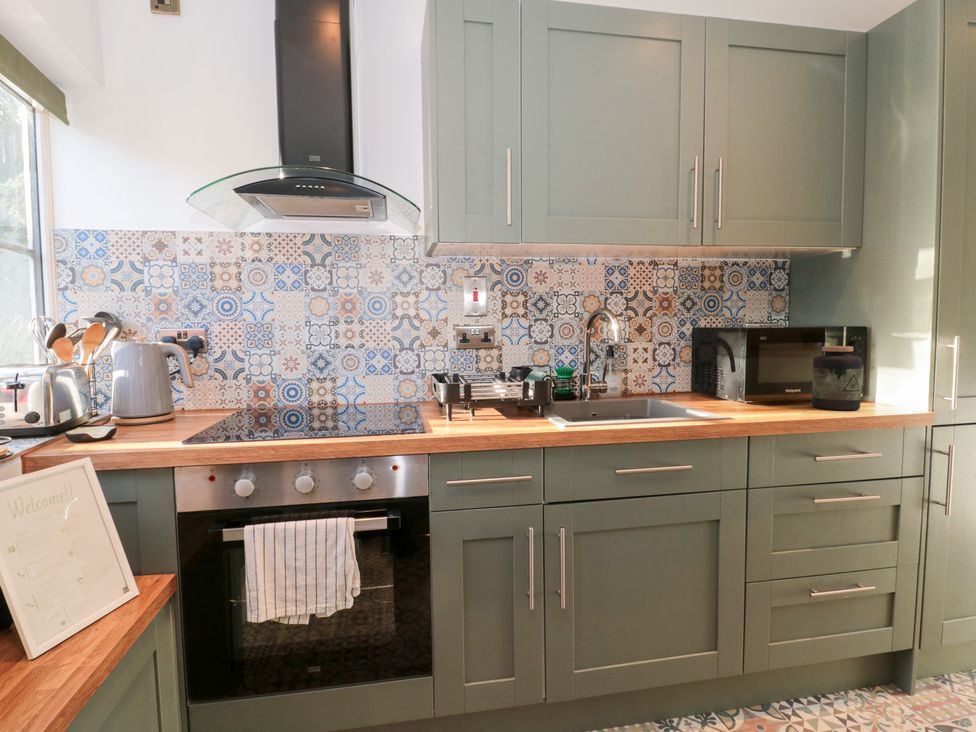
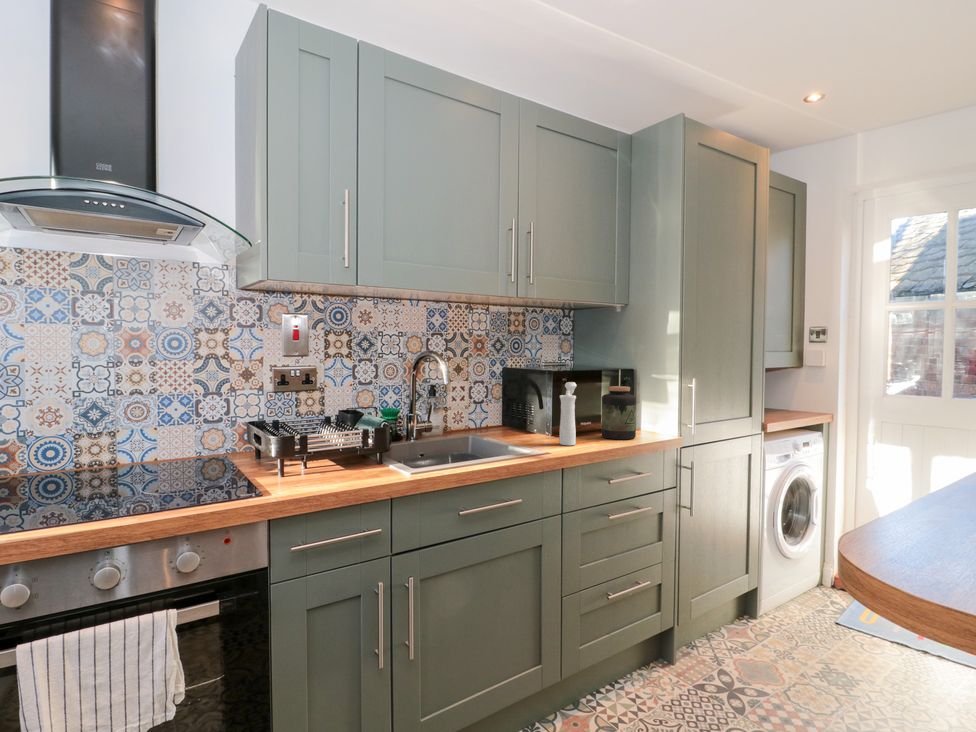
pepper mill: none [750,341,777,412] -> present [559,382,577,445]

